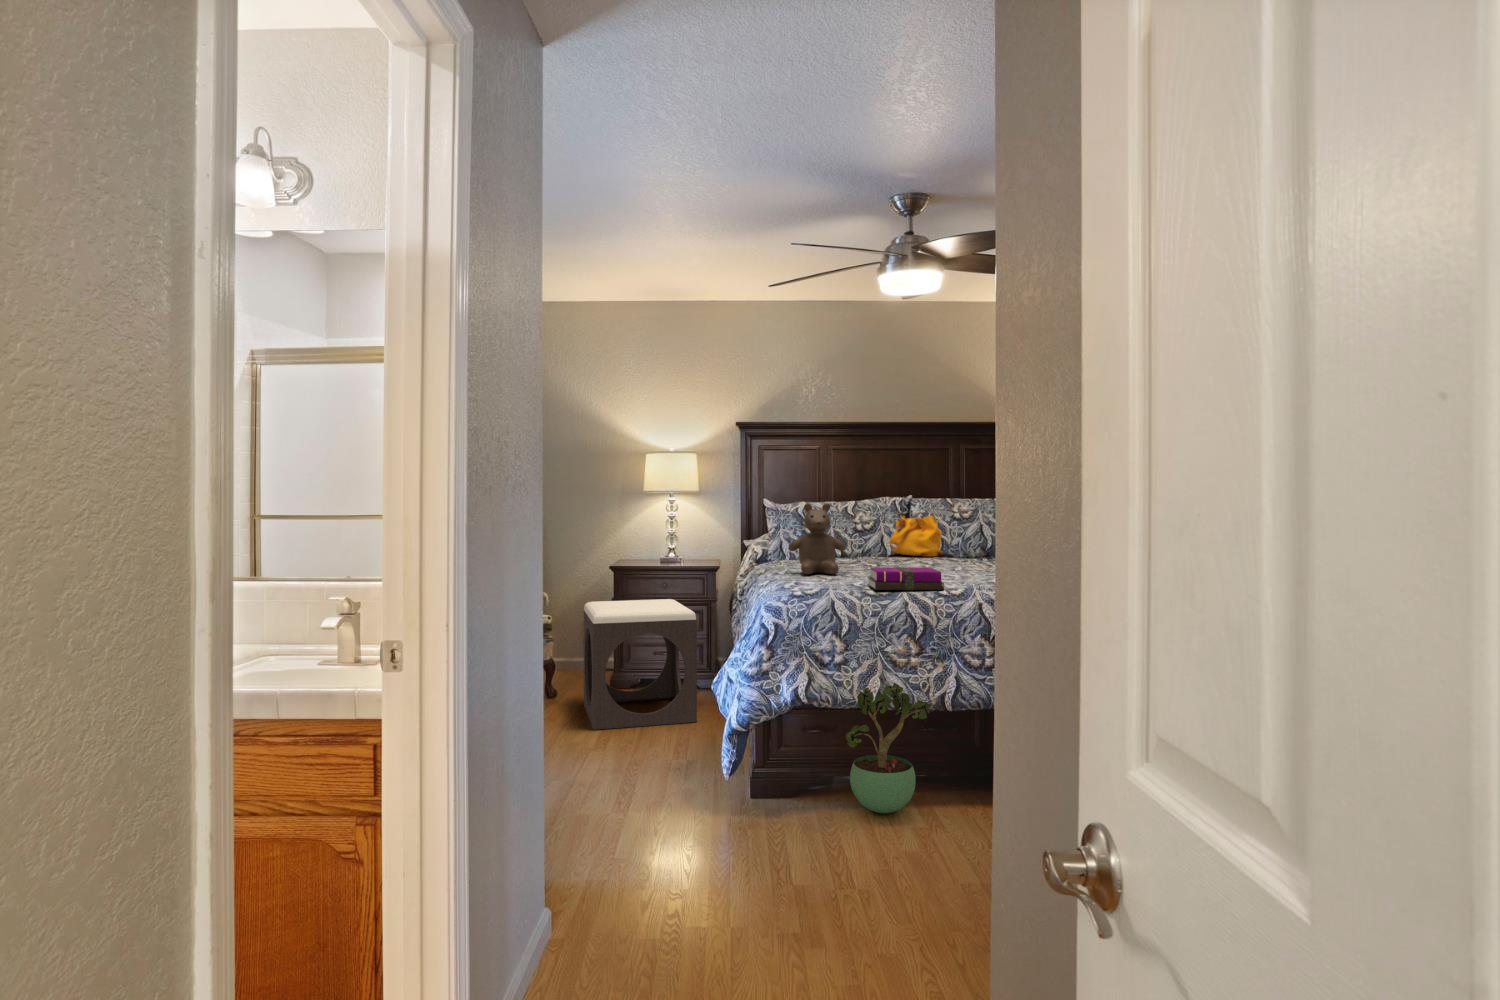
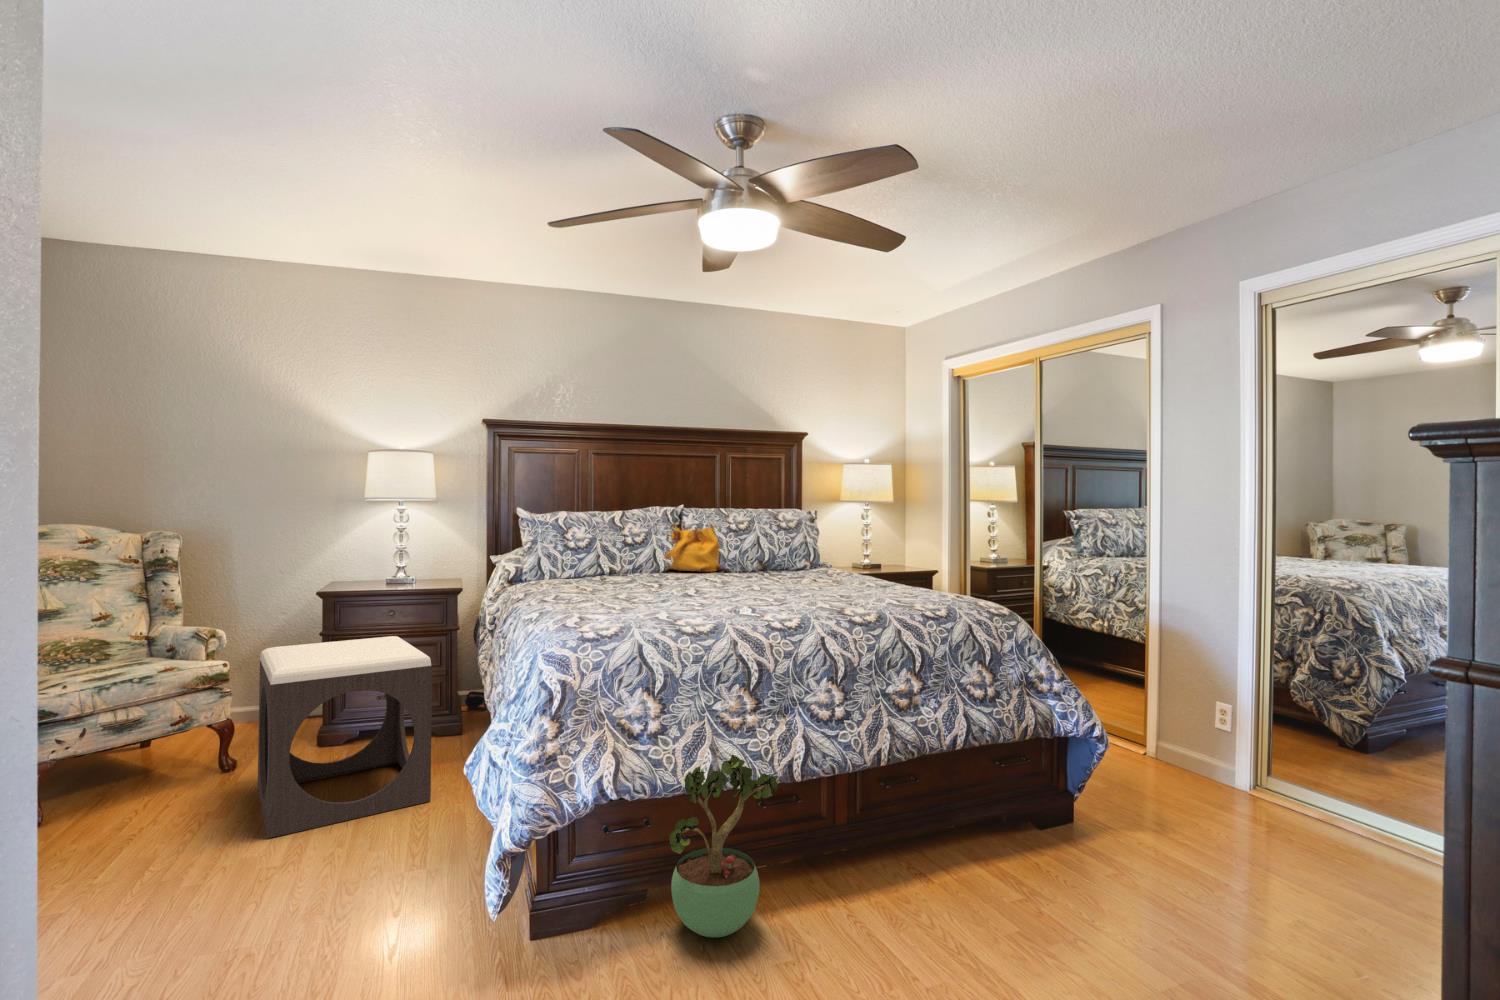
teddy bear: present [788,503,846,575] -> none [561,513,633,603]
notebook: present [868,567,944,590] -> none [677,593,780,627]

